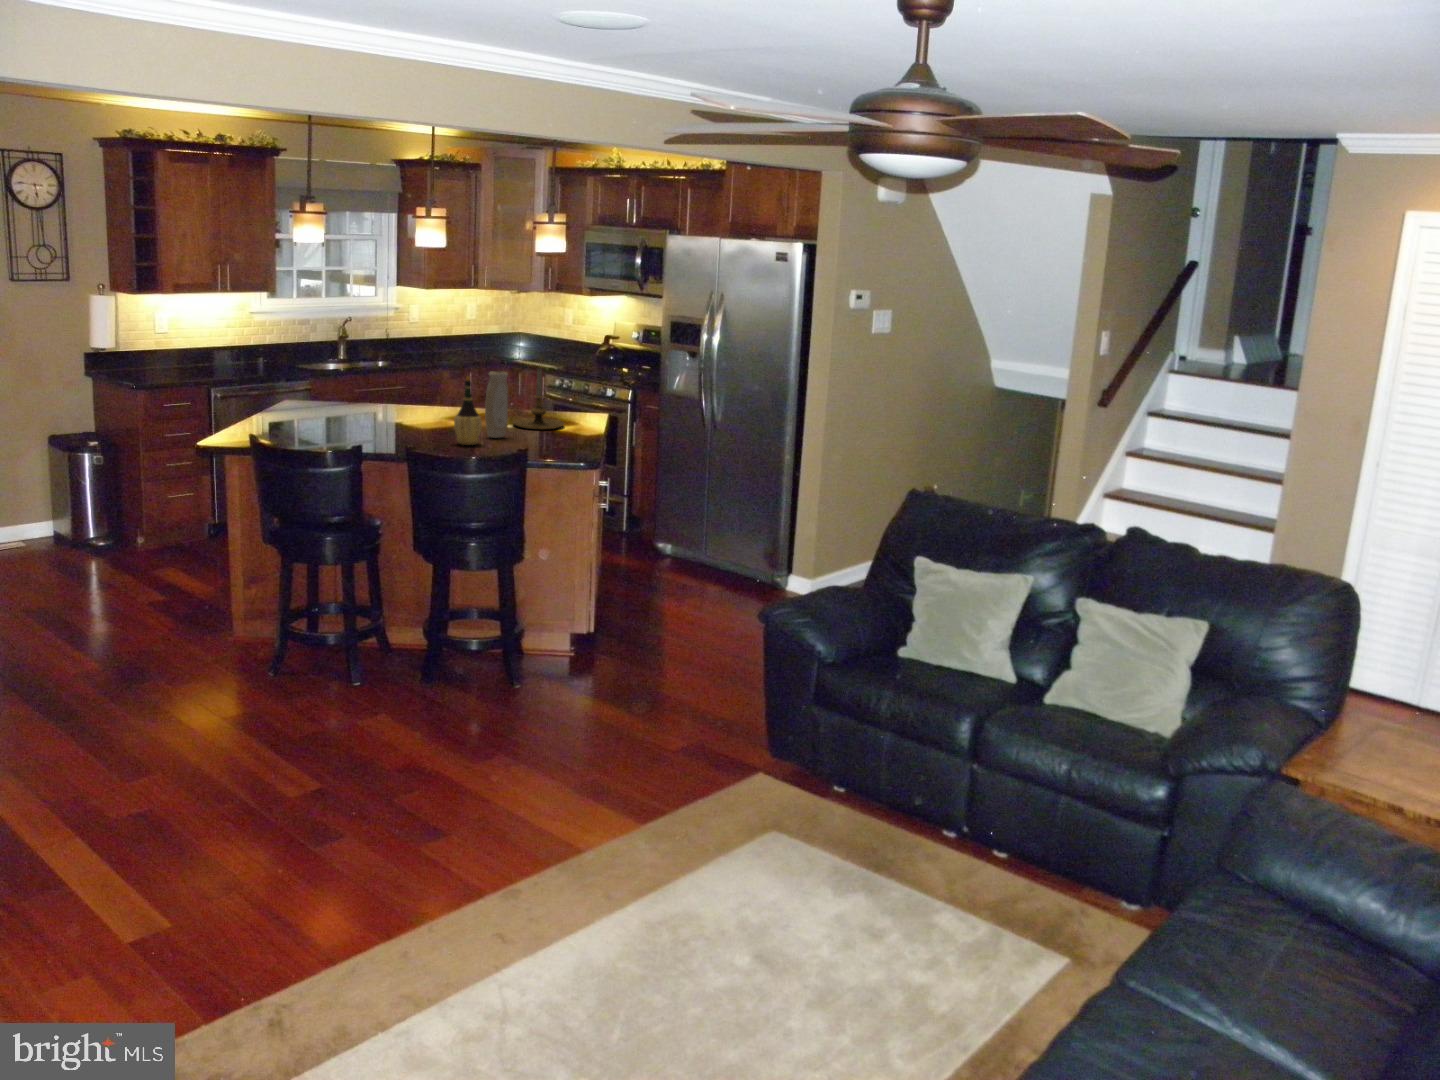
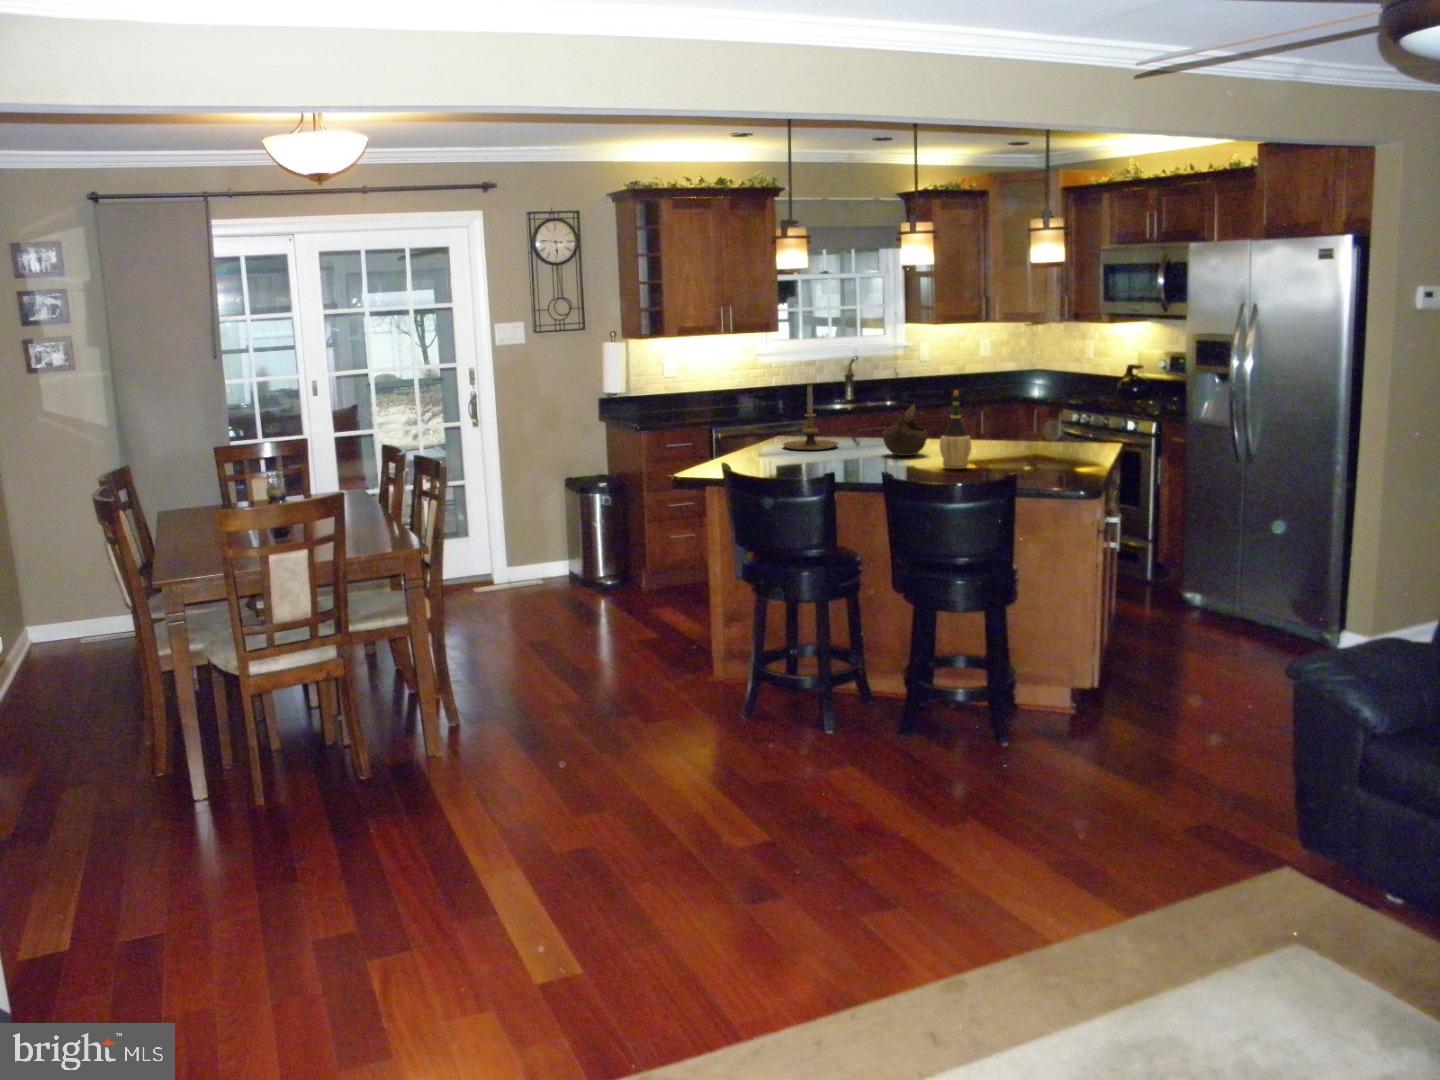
candle holder: present [513,368,564,430] -> present [783,384,838,450]
vase: present [485,371,508,438] -> none [977,386,1003,463]
decorative bowl: none [399,381,441,429] -> present [882,404,928,456]

